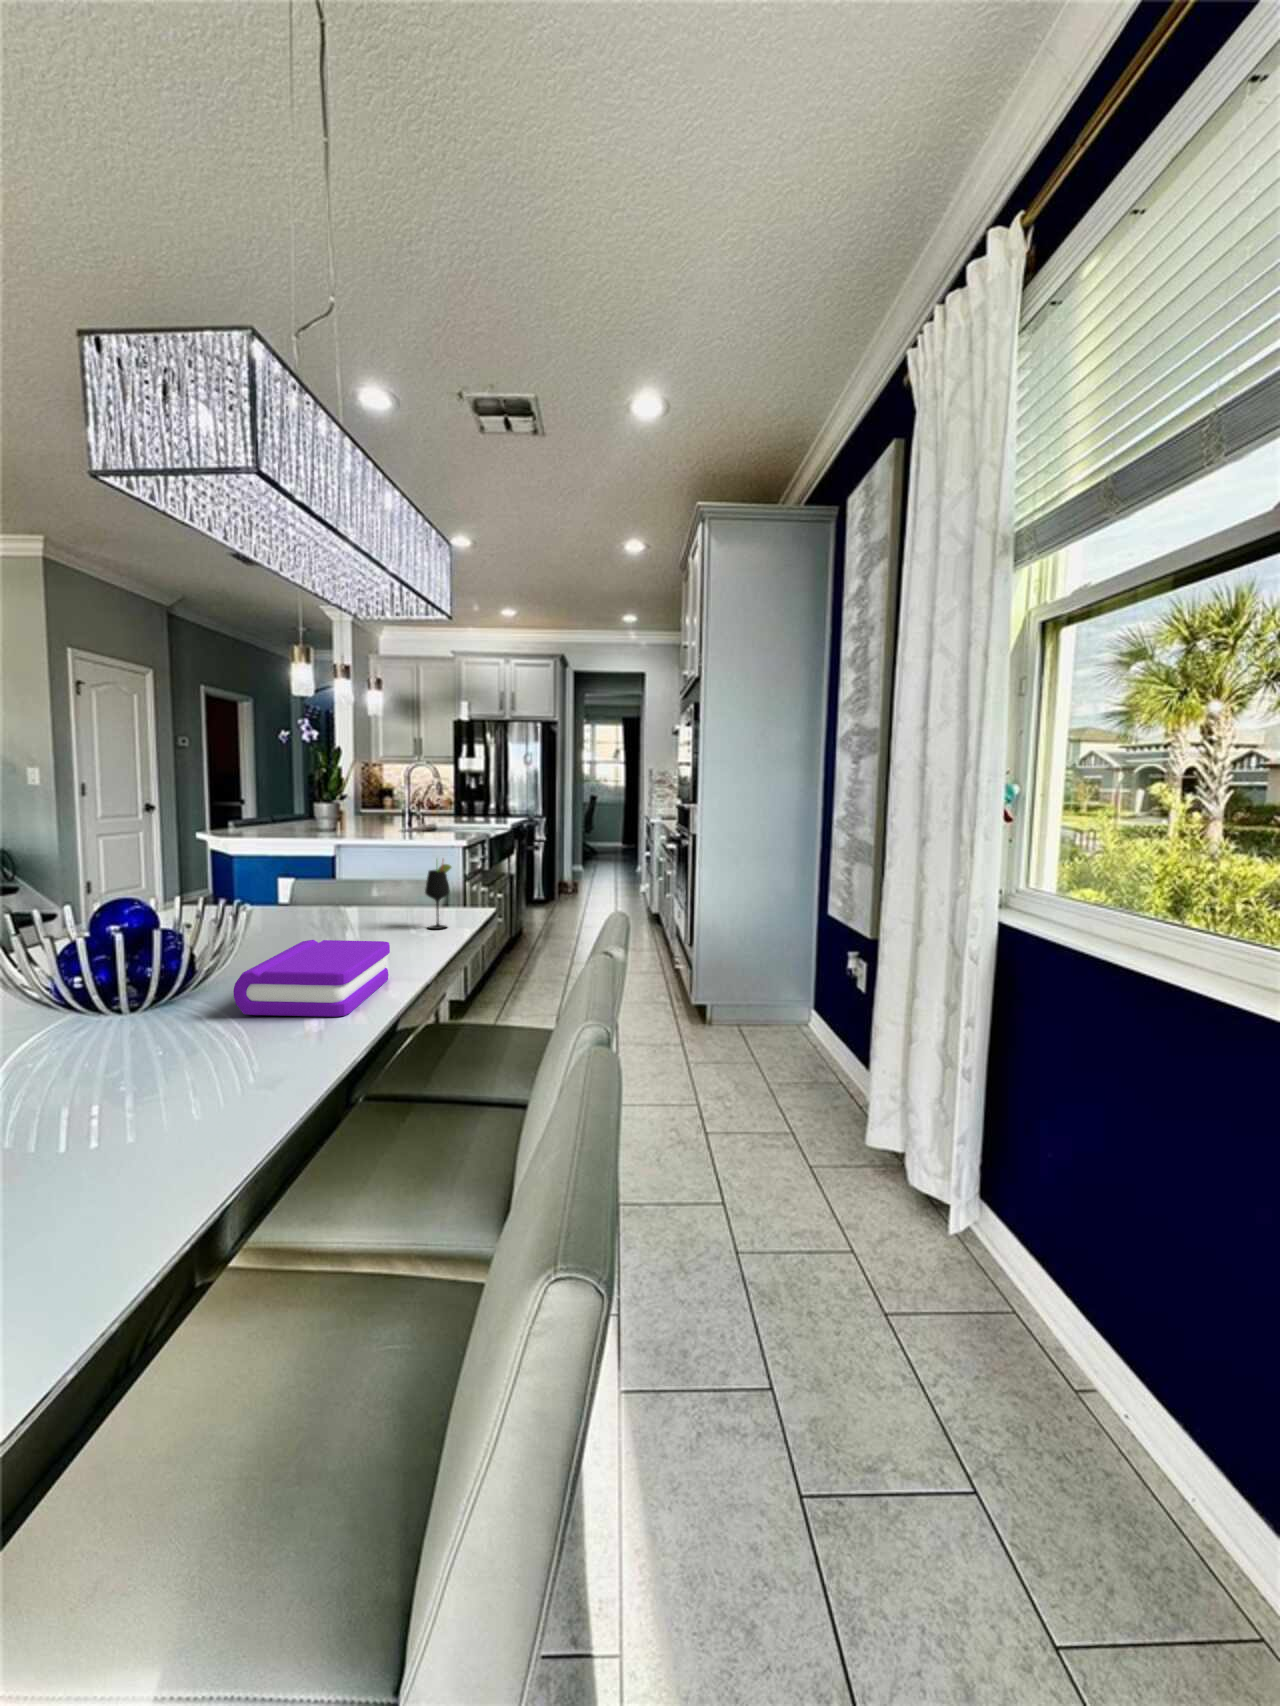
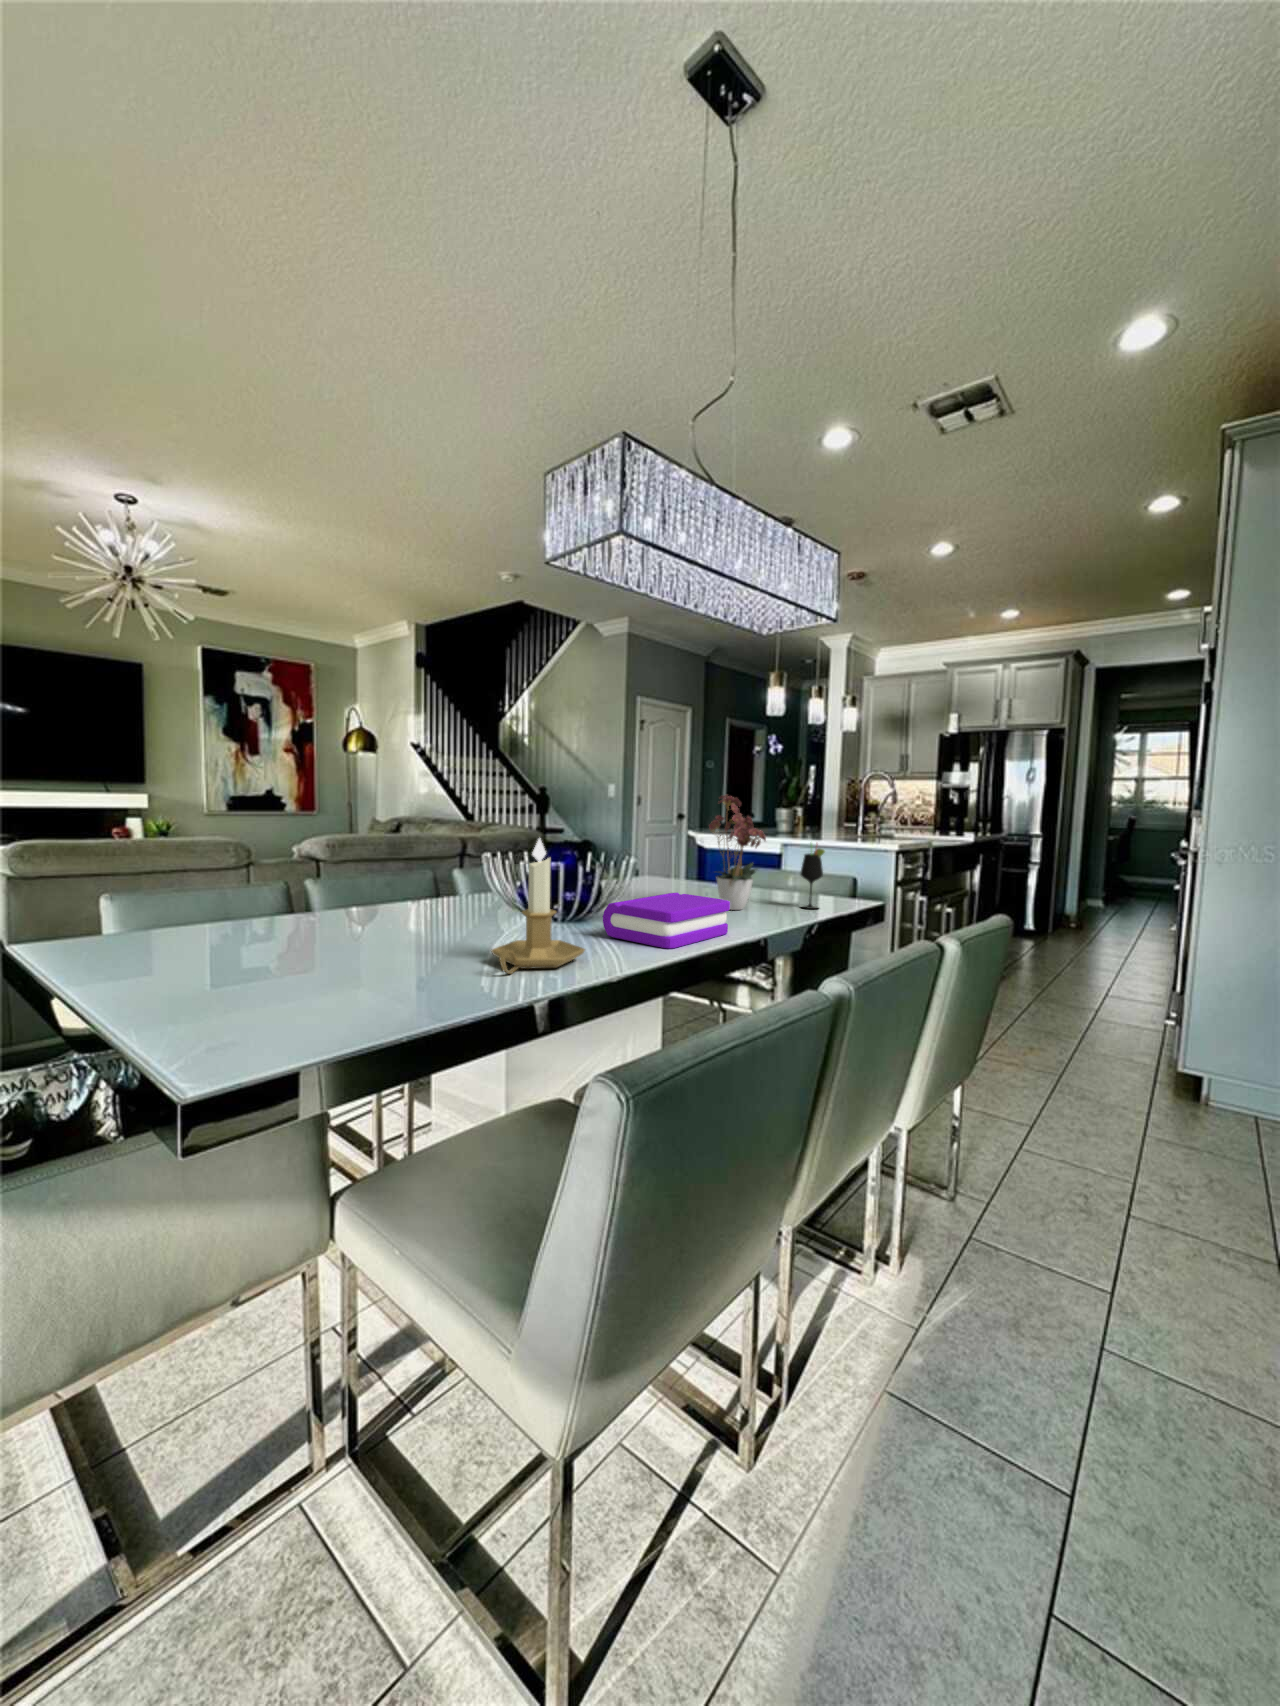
flower arrangement: none [312,805,404,944] -> present [709,795,766,910]
candlestick: none [100,908,251,1115] -> present [491,839,585,974]

